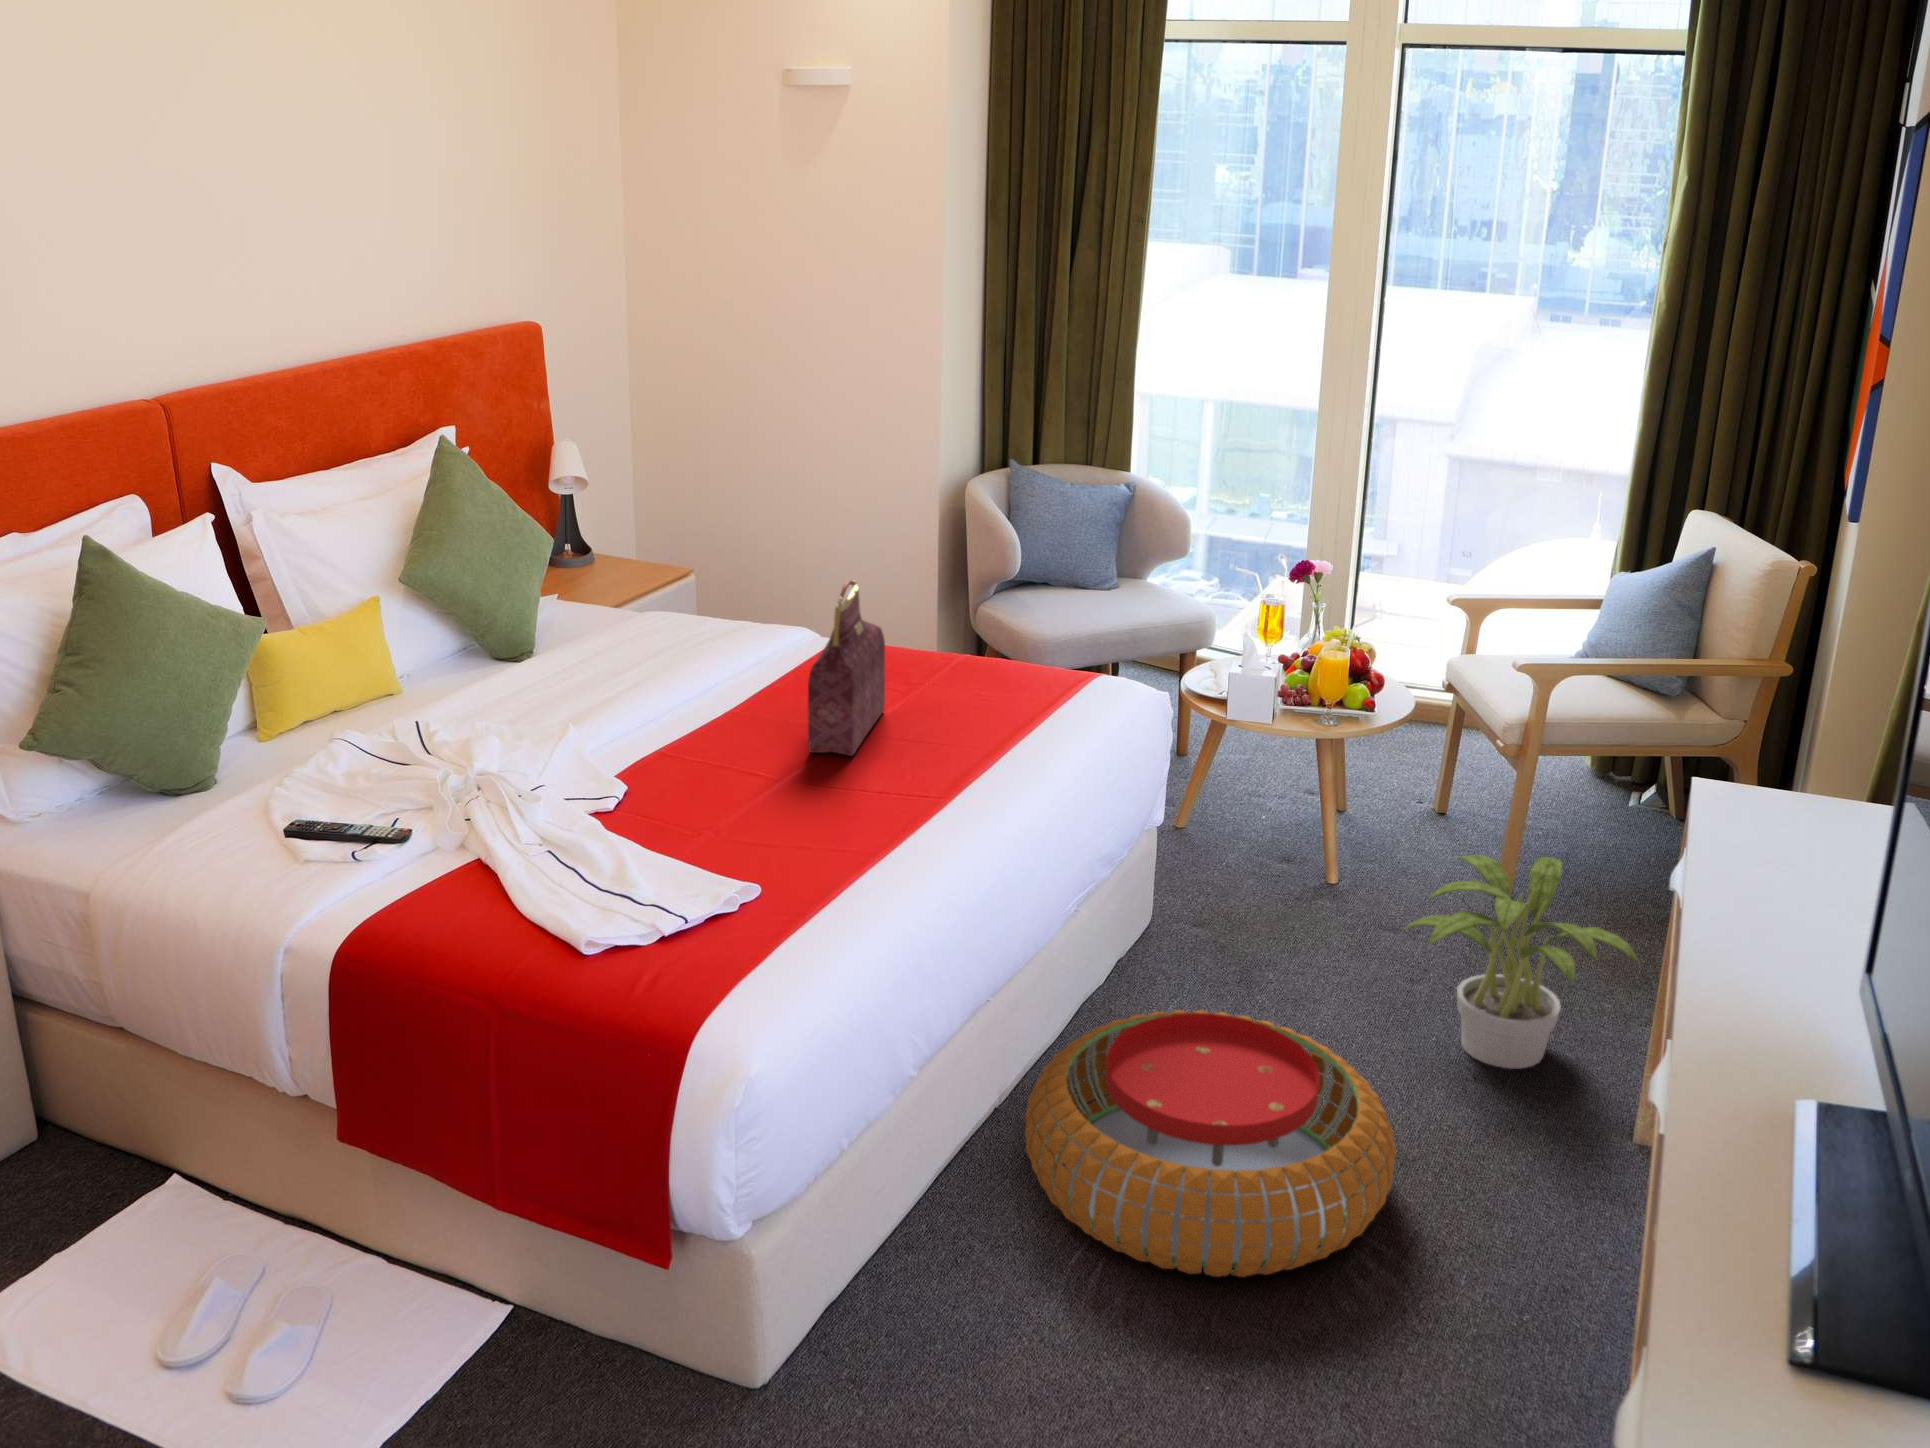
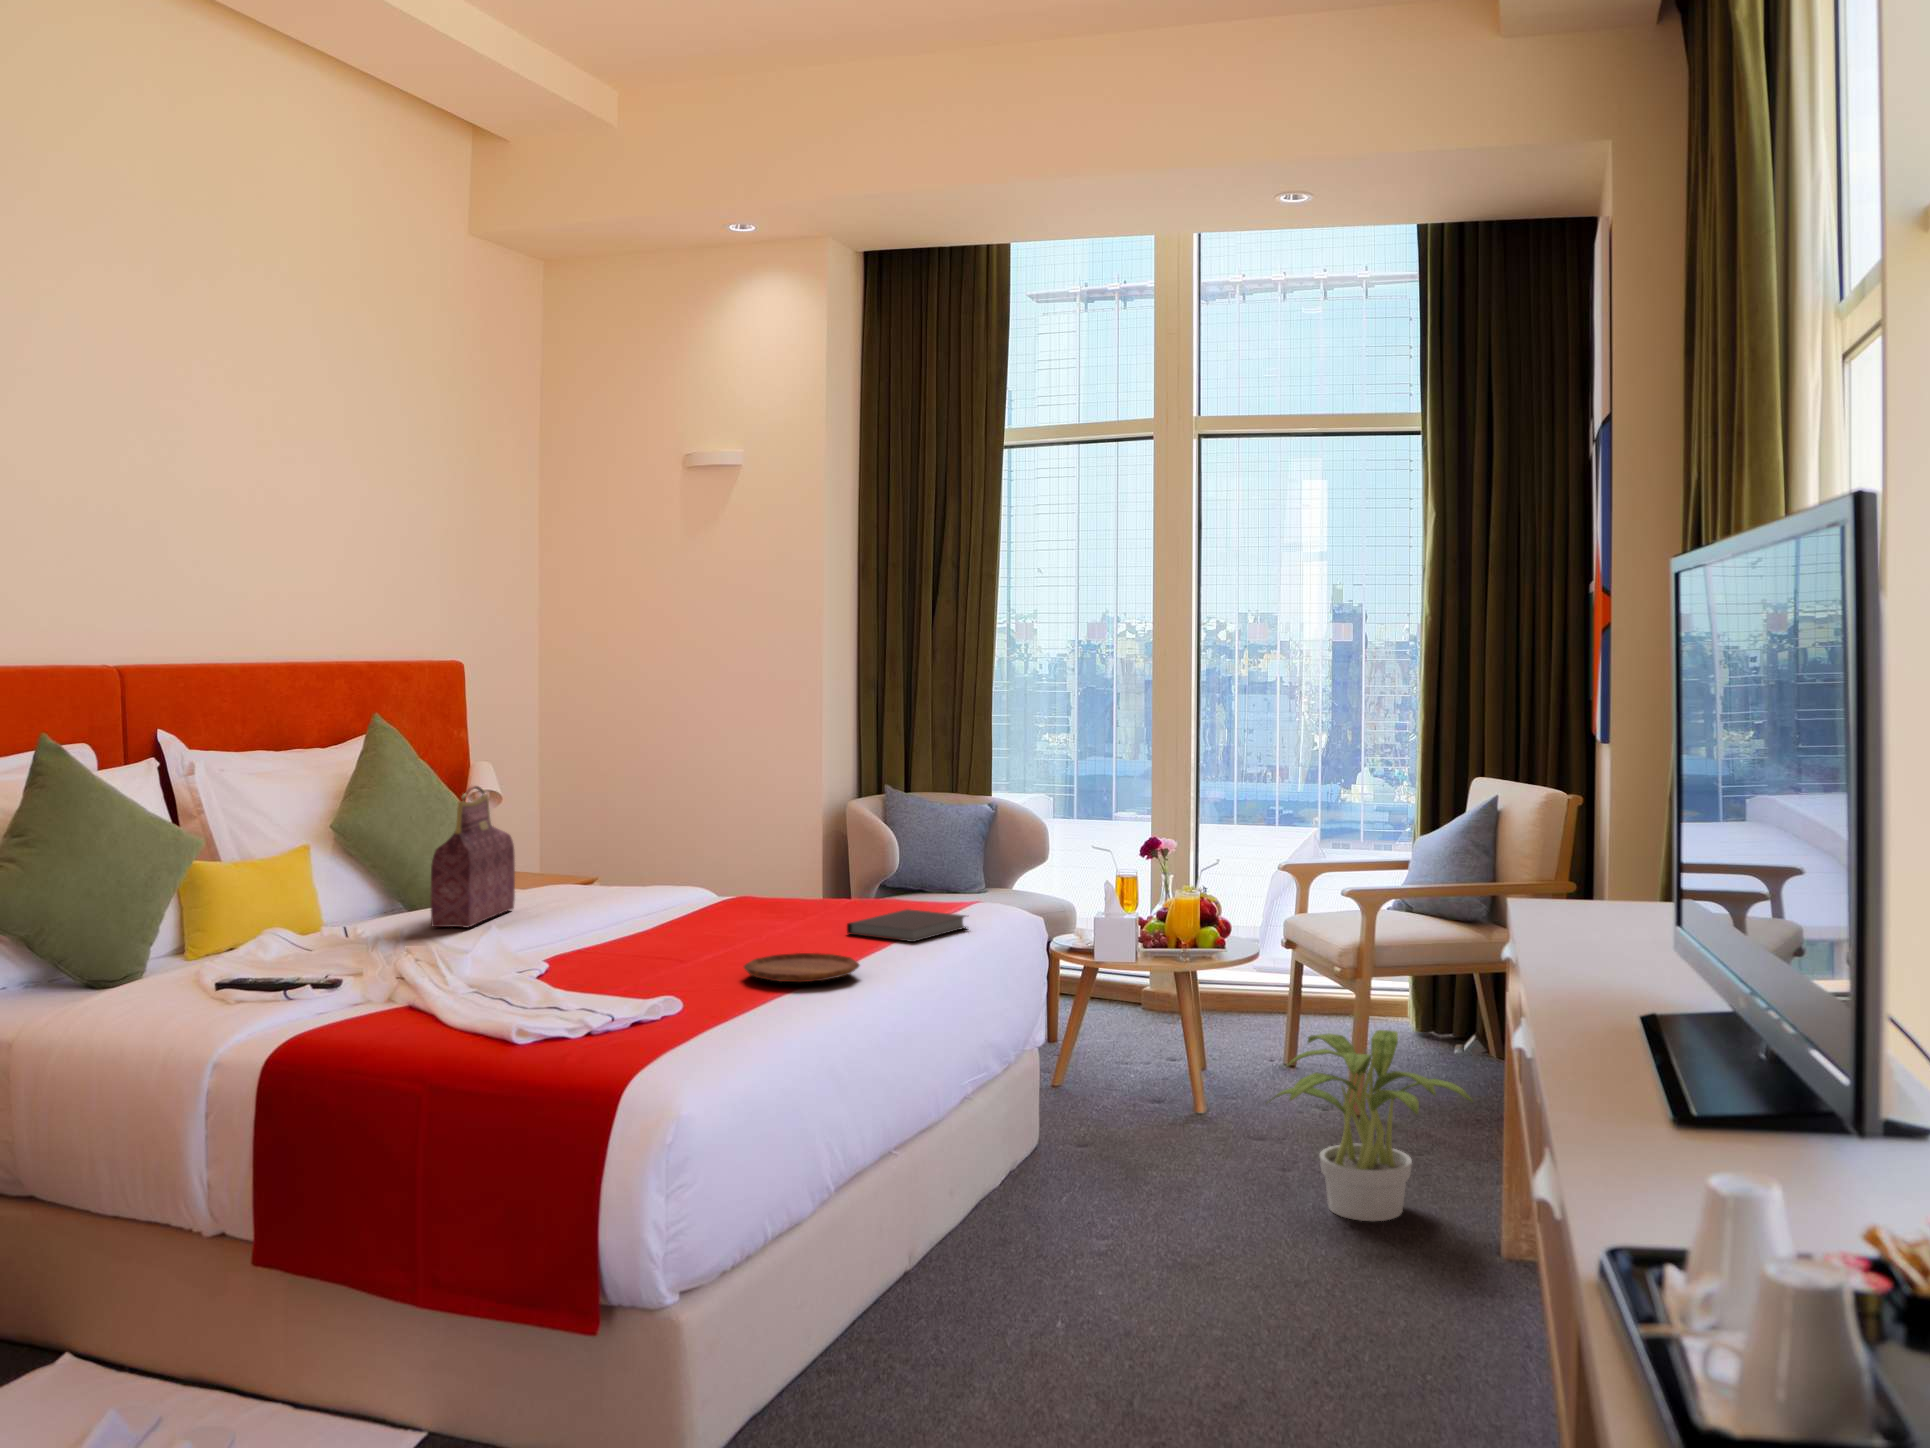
handbag: present [808,580,885,756] -> present [431,785,515,927]
notebook: none [950,682,1085,740] -> present [847,909,966,942]
tray: none [831,773,958,826] -> present [743,953,859,982]
pouf: present [1025,1010,1396,1277] -> none [933,1155,1278,1370]

